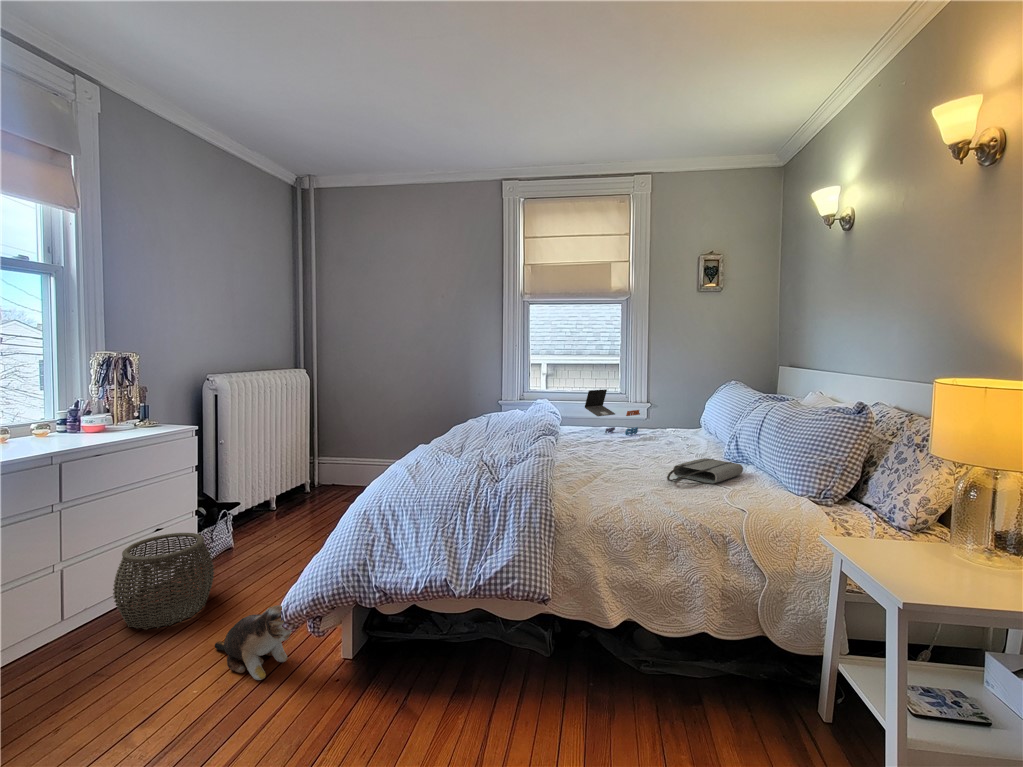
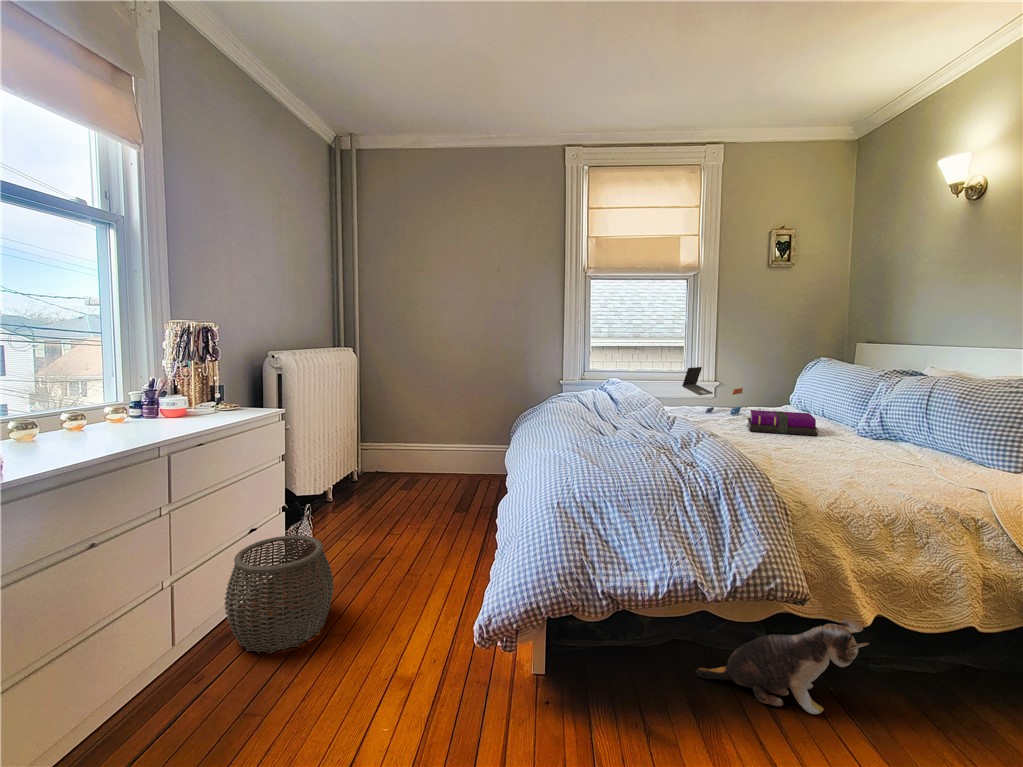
notebook: none [614,431,678,456] -> present [747,410,818,436]
tote bag: present [667,458,743,484] -> none [858,437,927,464]
plush toy: present [215,605,292,680] -> present [696,619,869,714]

